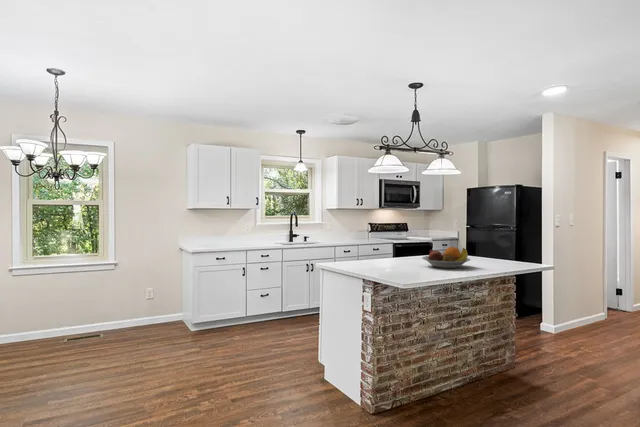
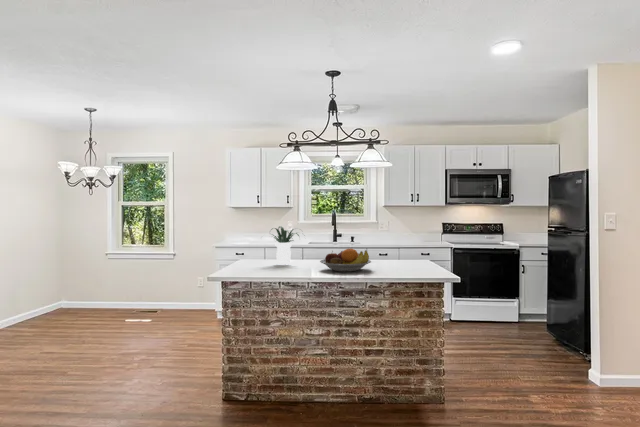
potted plant: none [349,229,390,266] -> present [271,226,299,265]

